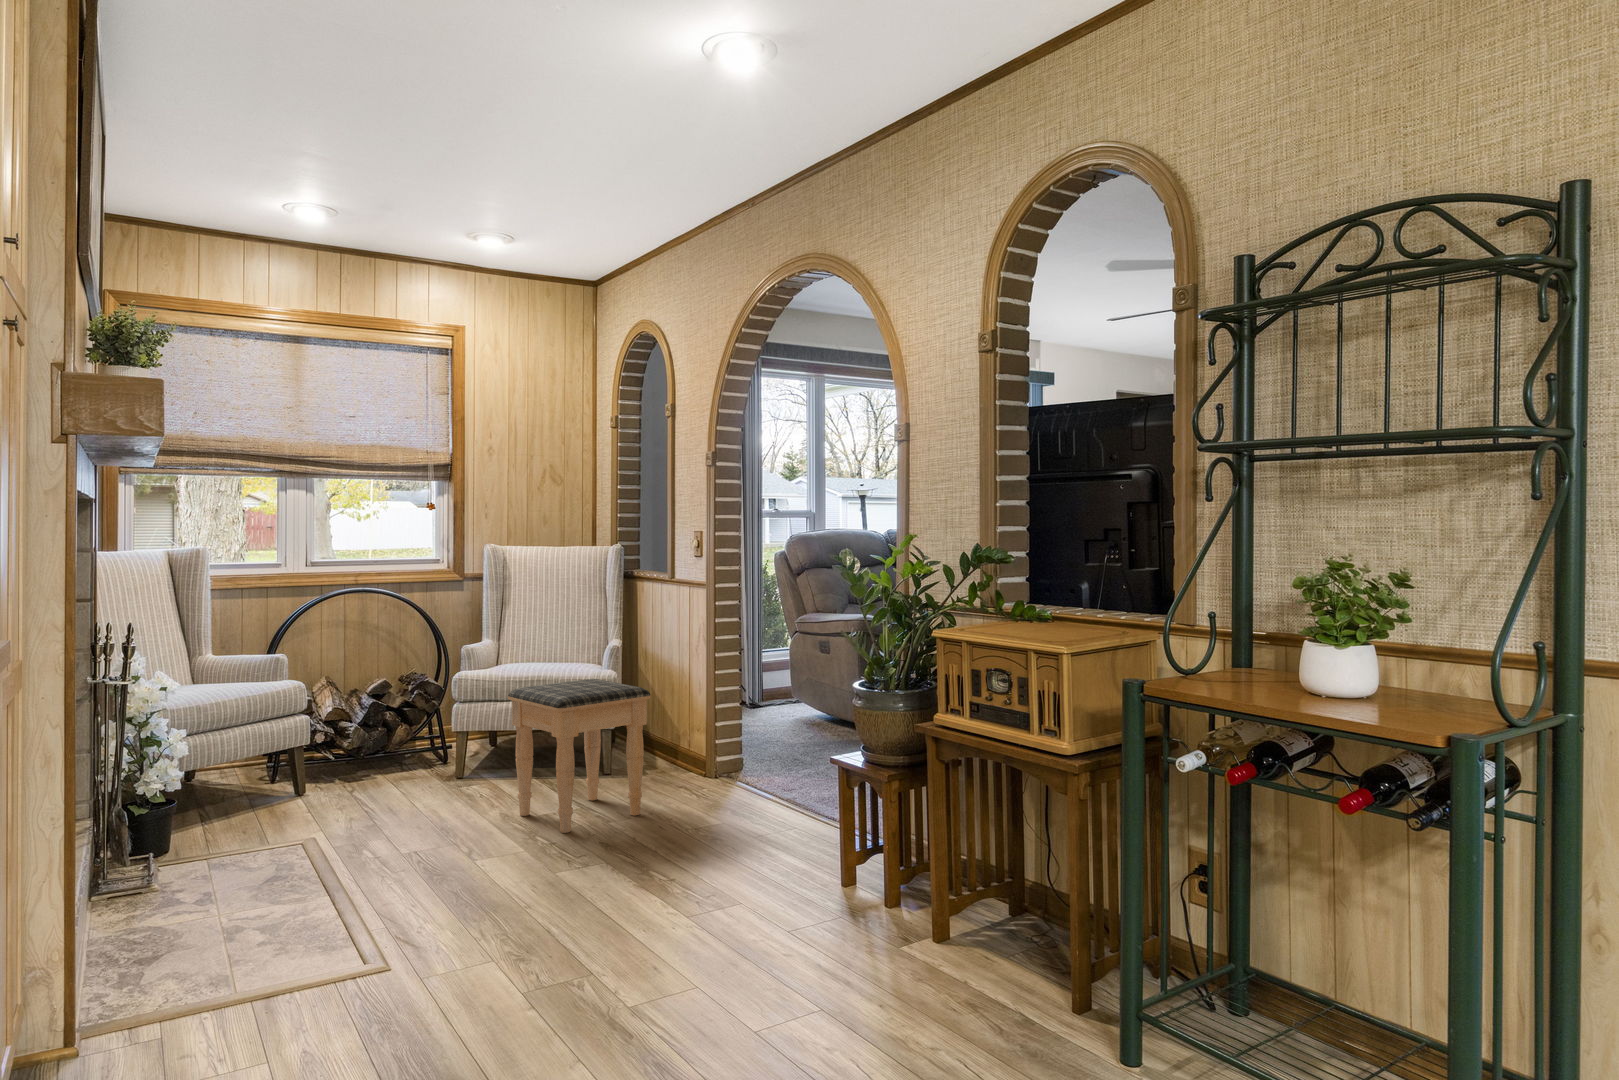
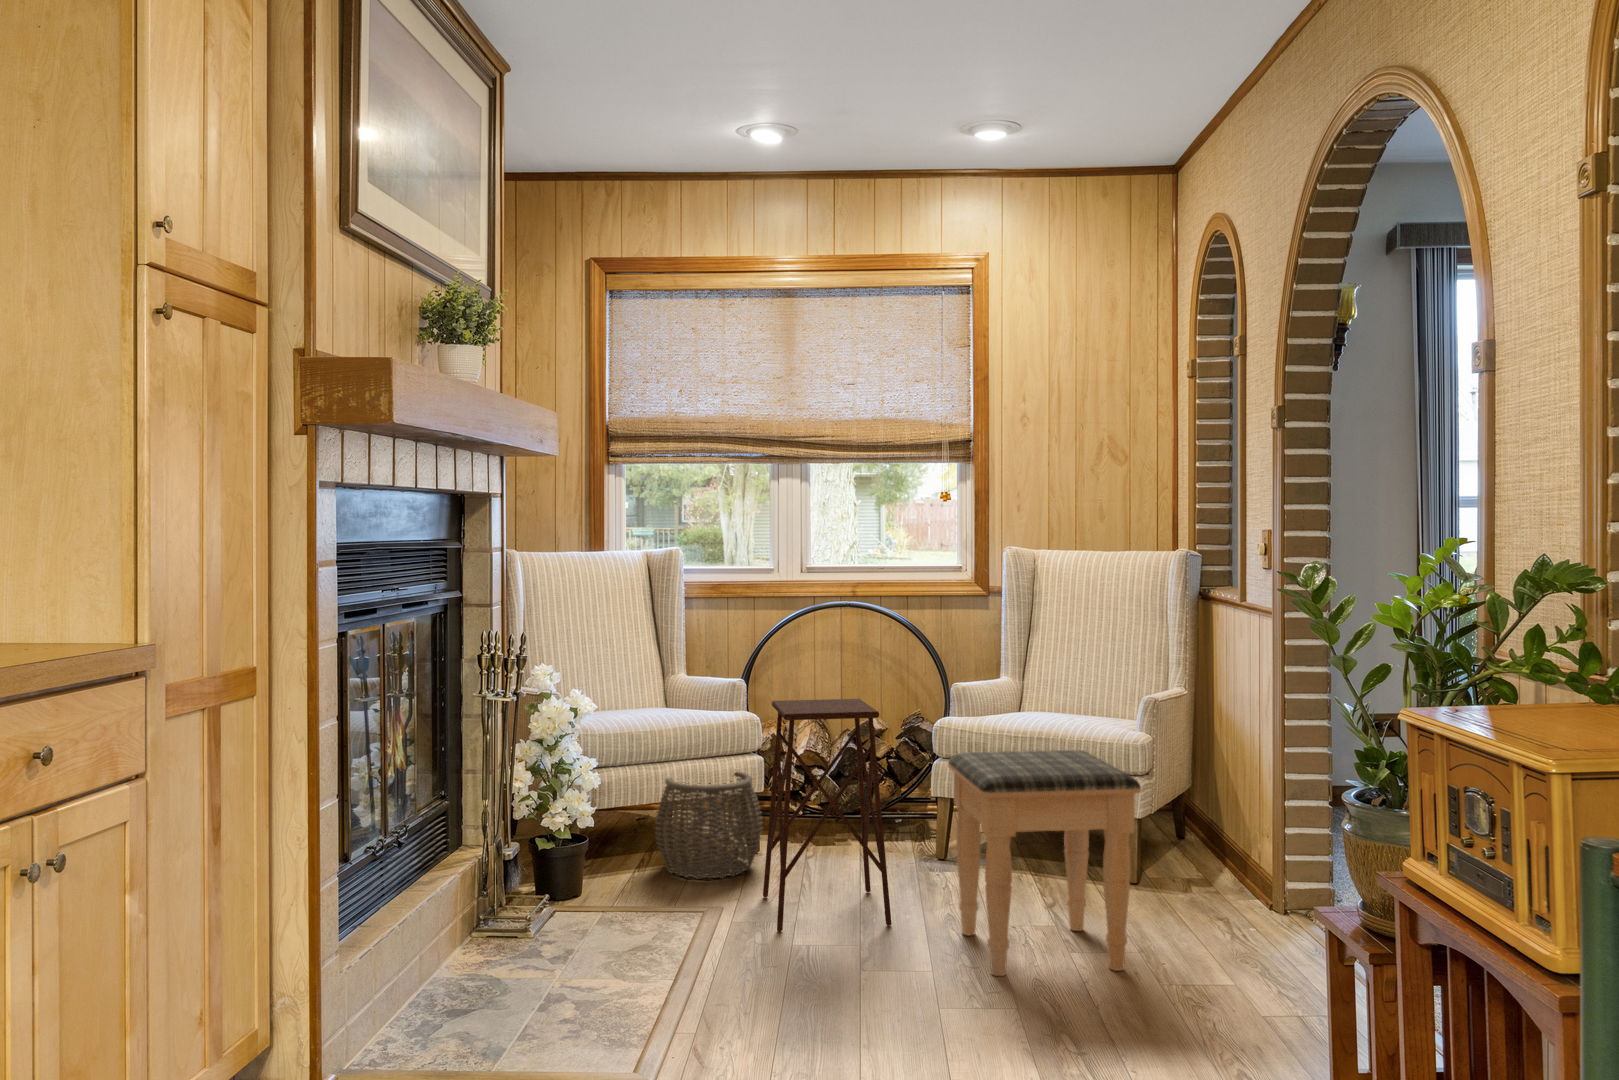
side table: none [344,659,466,840] -> present [763,699,892,932]
woven basket: none [221,731,323,823] -> present [655,772,762,879]

